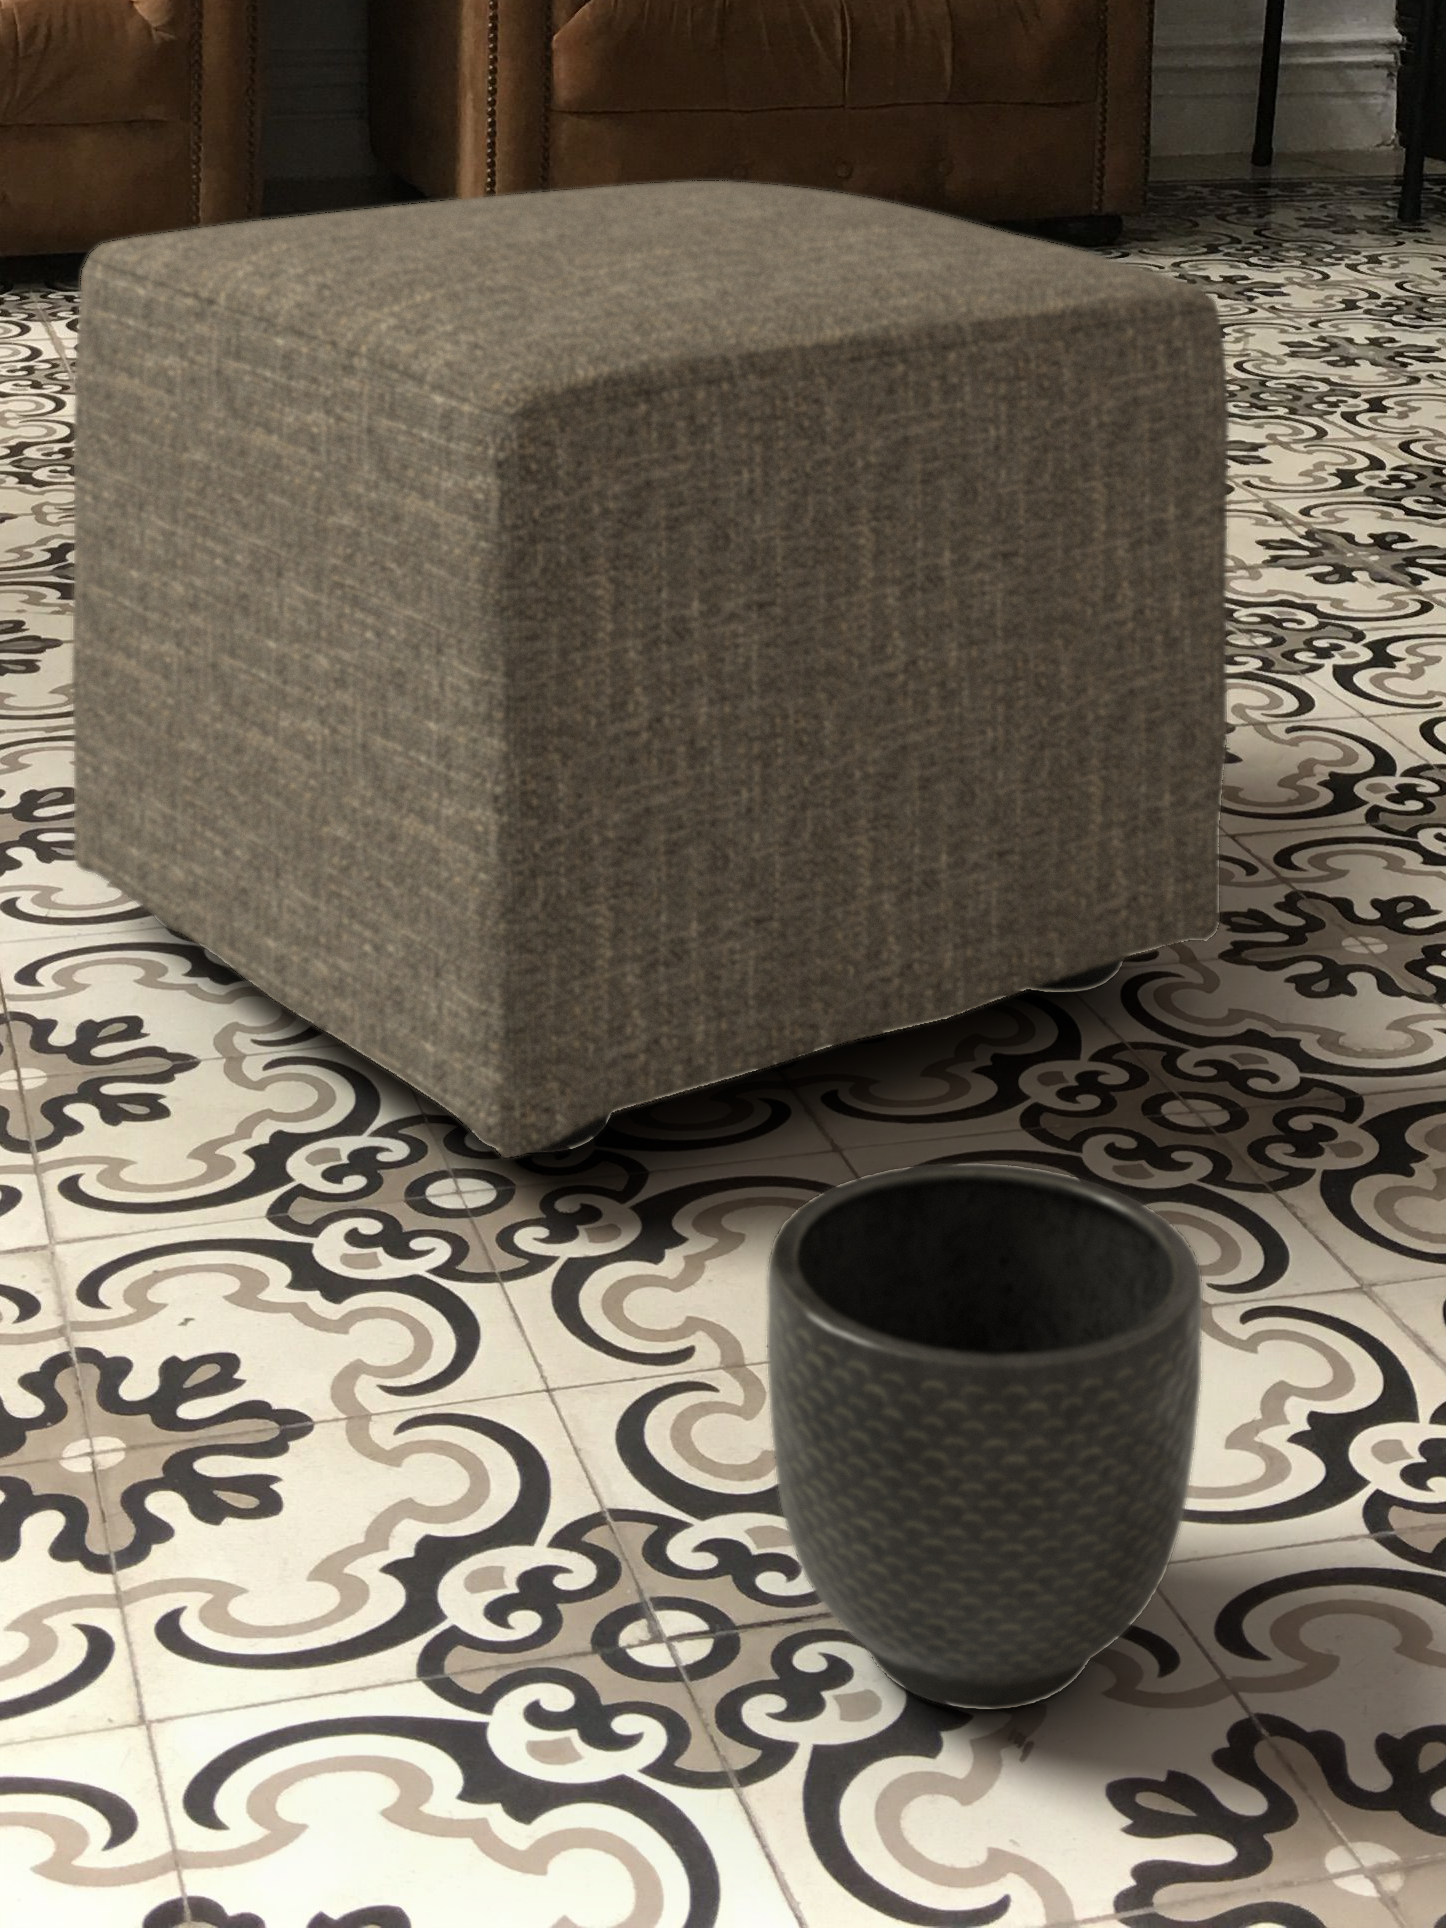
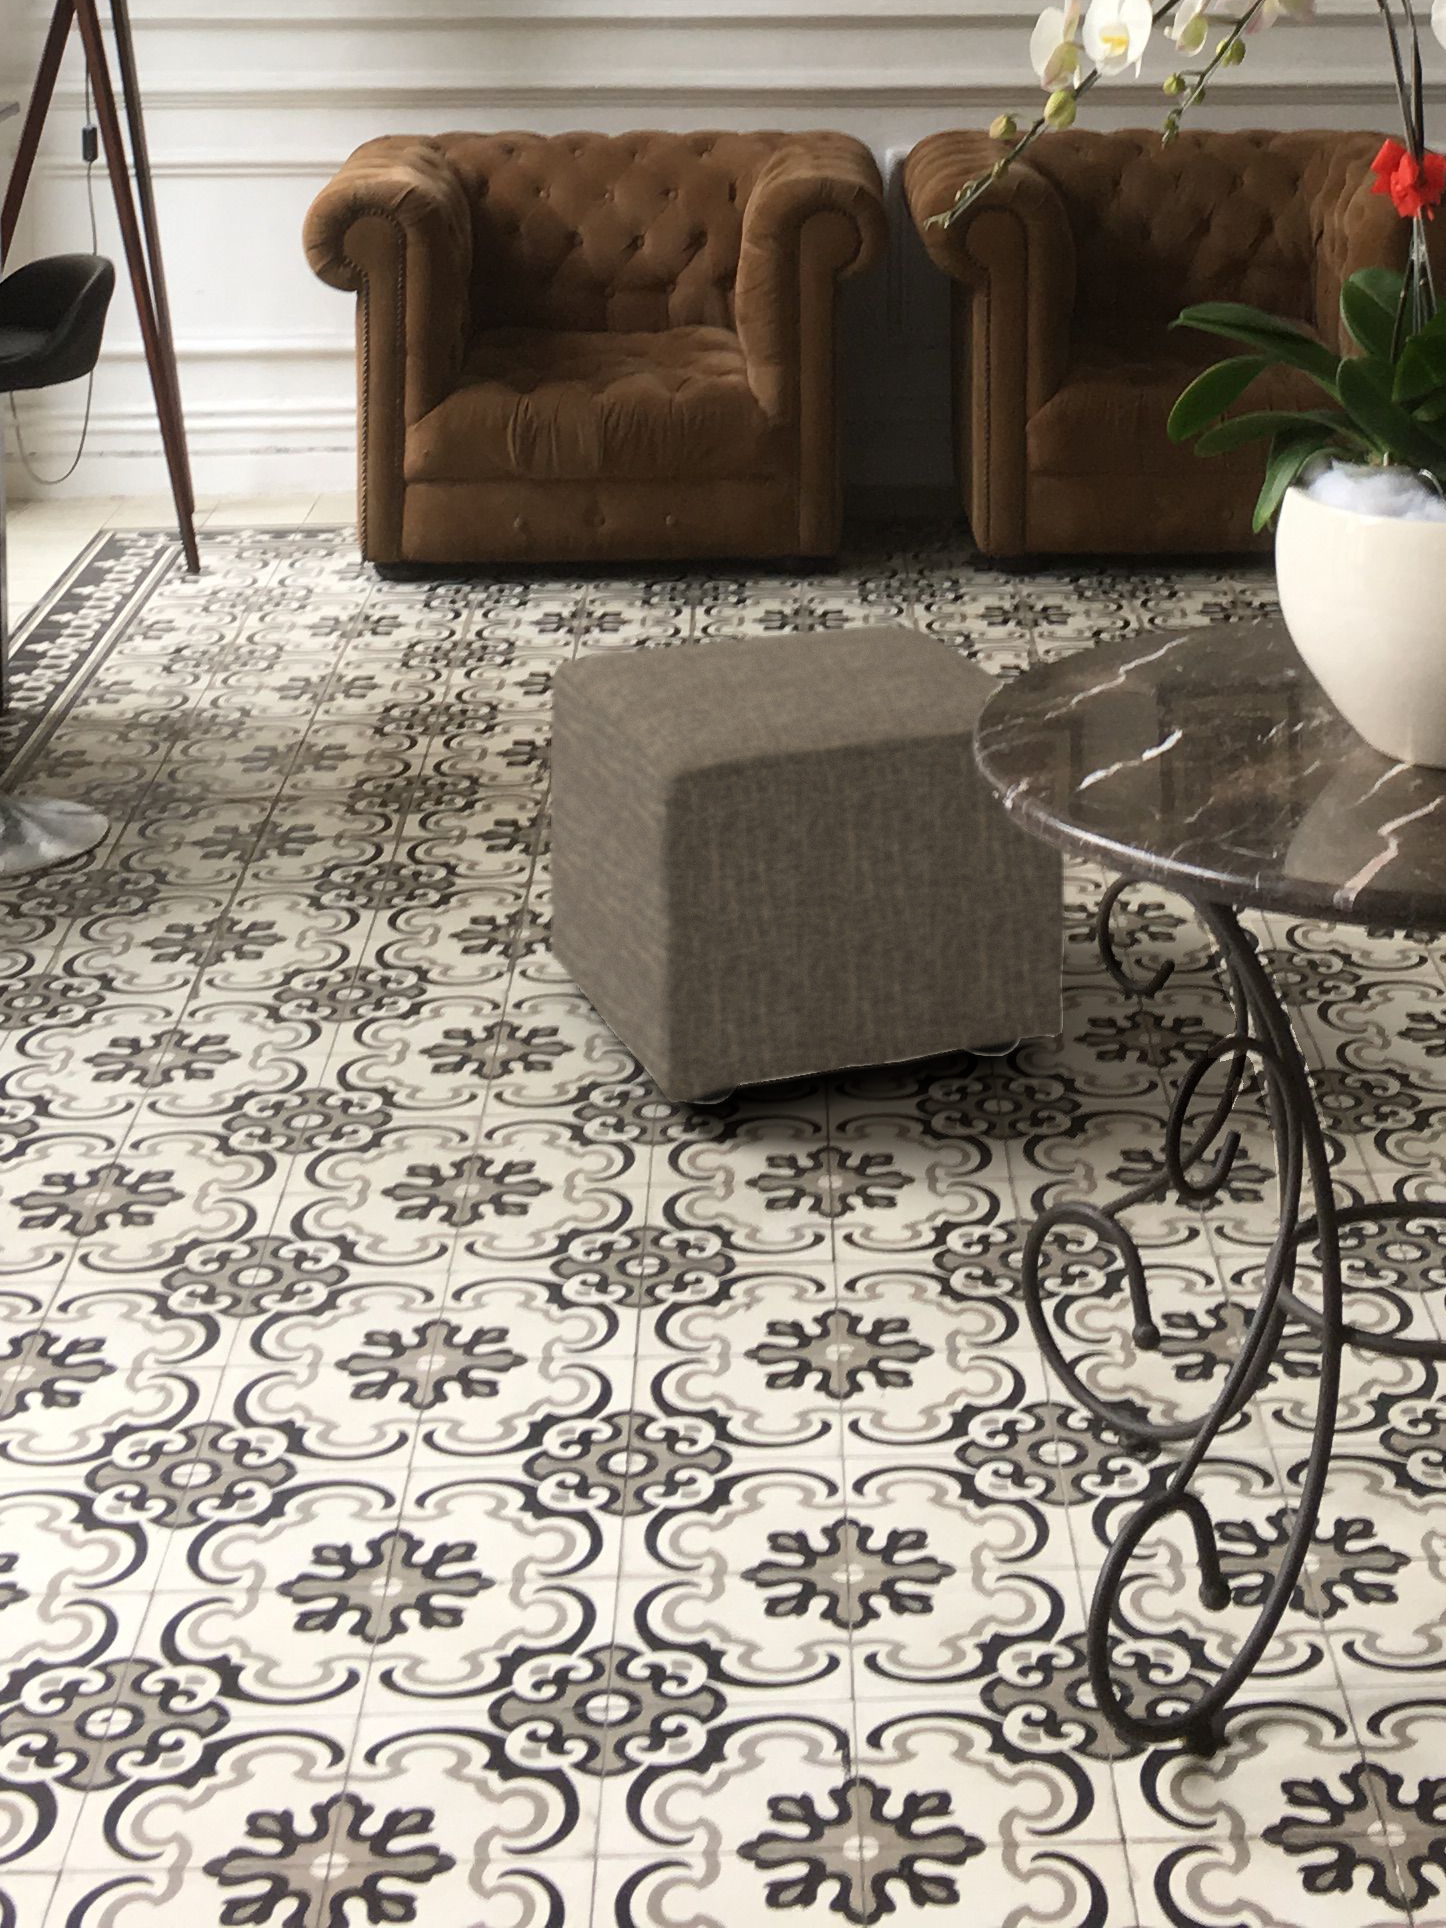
planter: present [767,1163,1203,1710] -> none [678,1110,844,1313]

